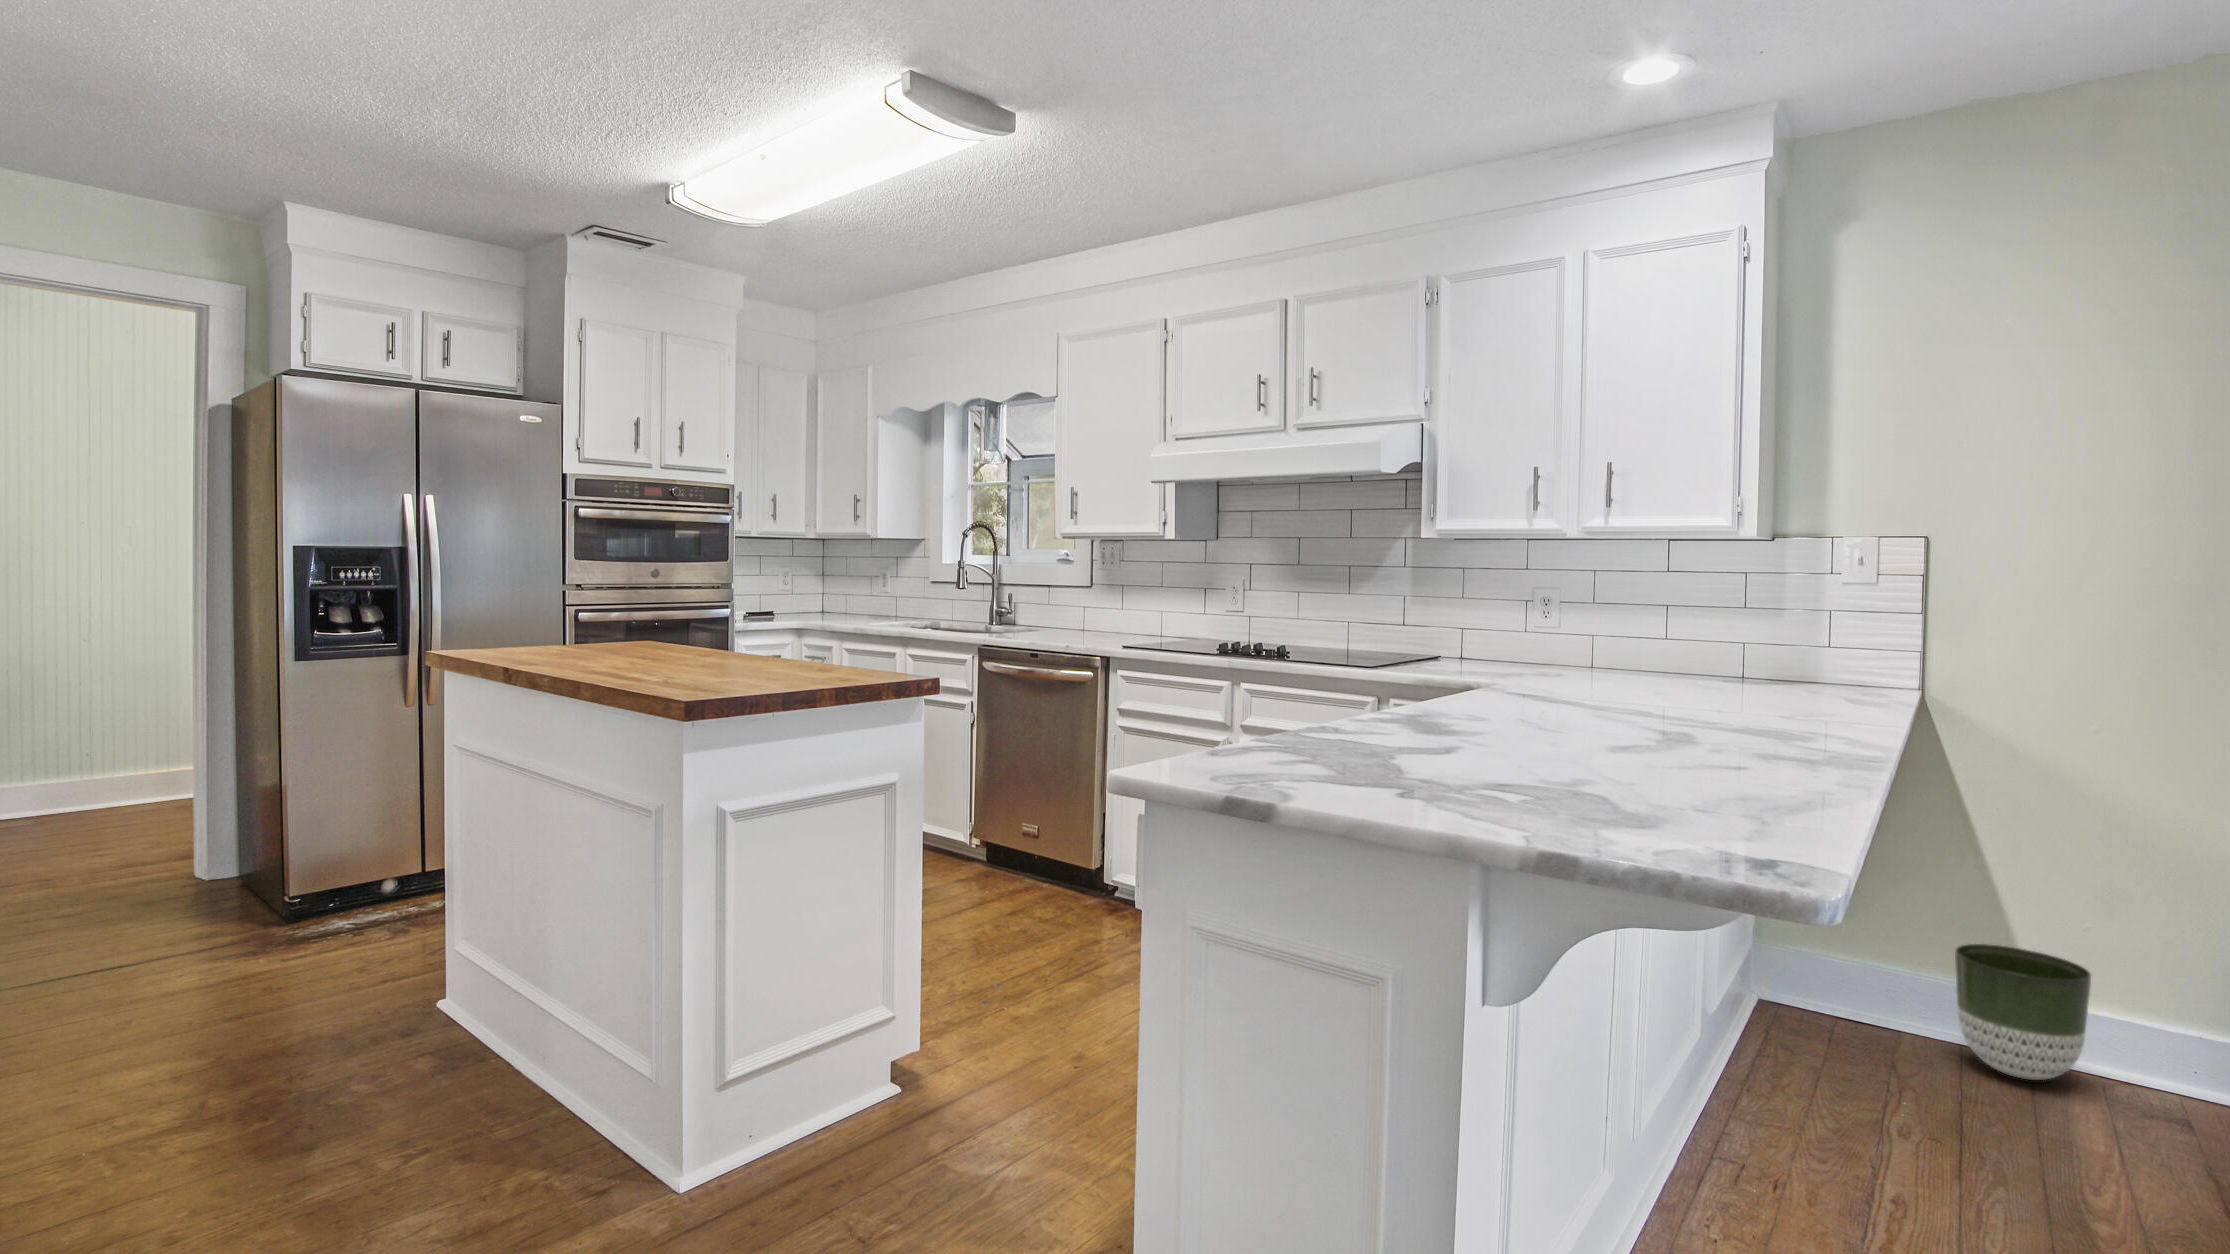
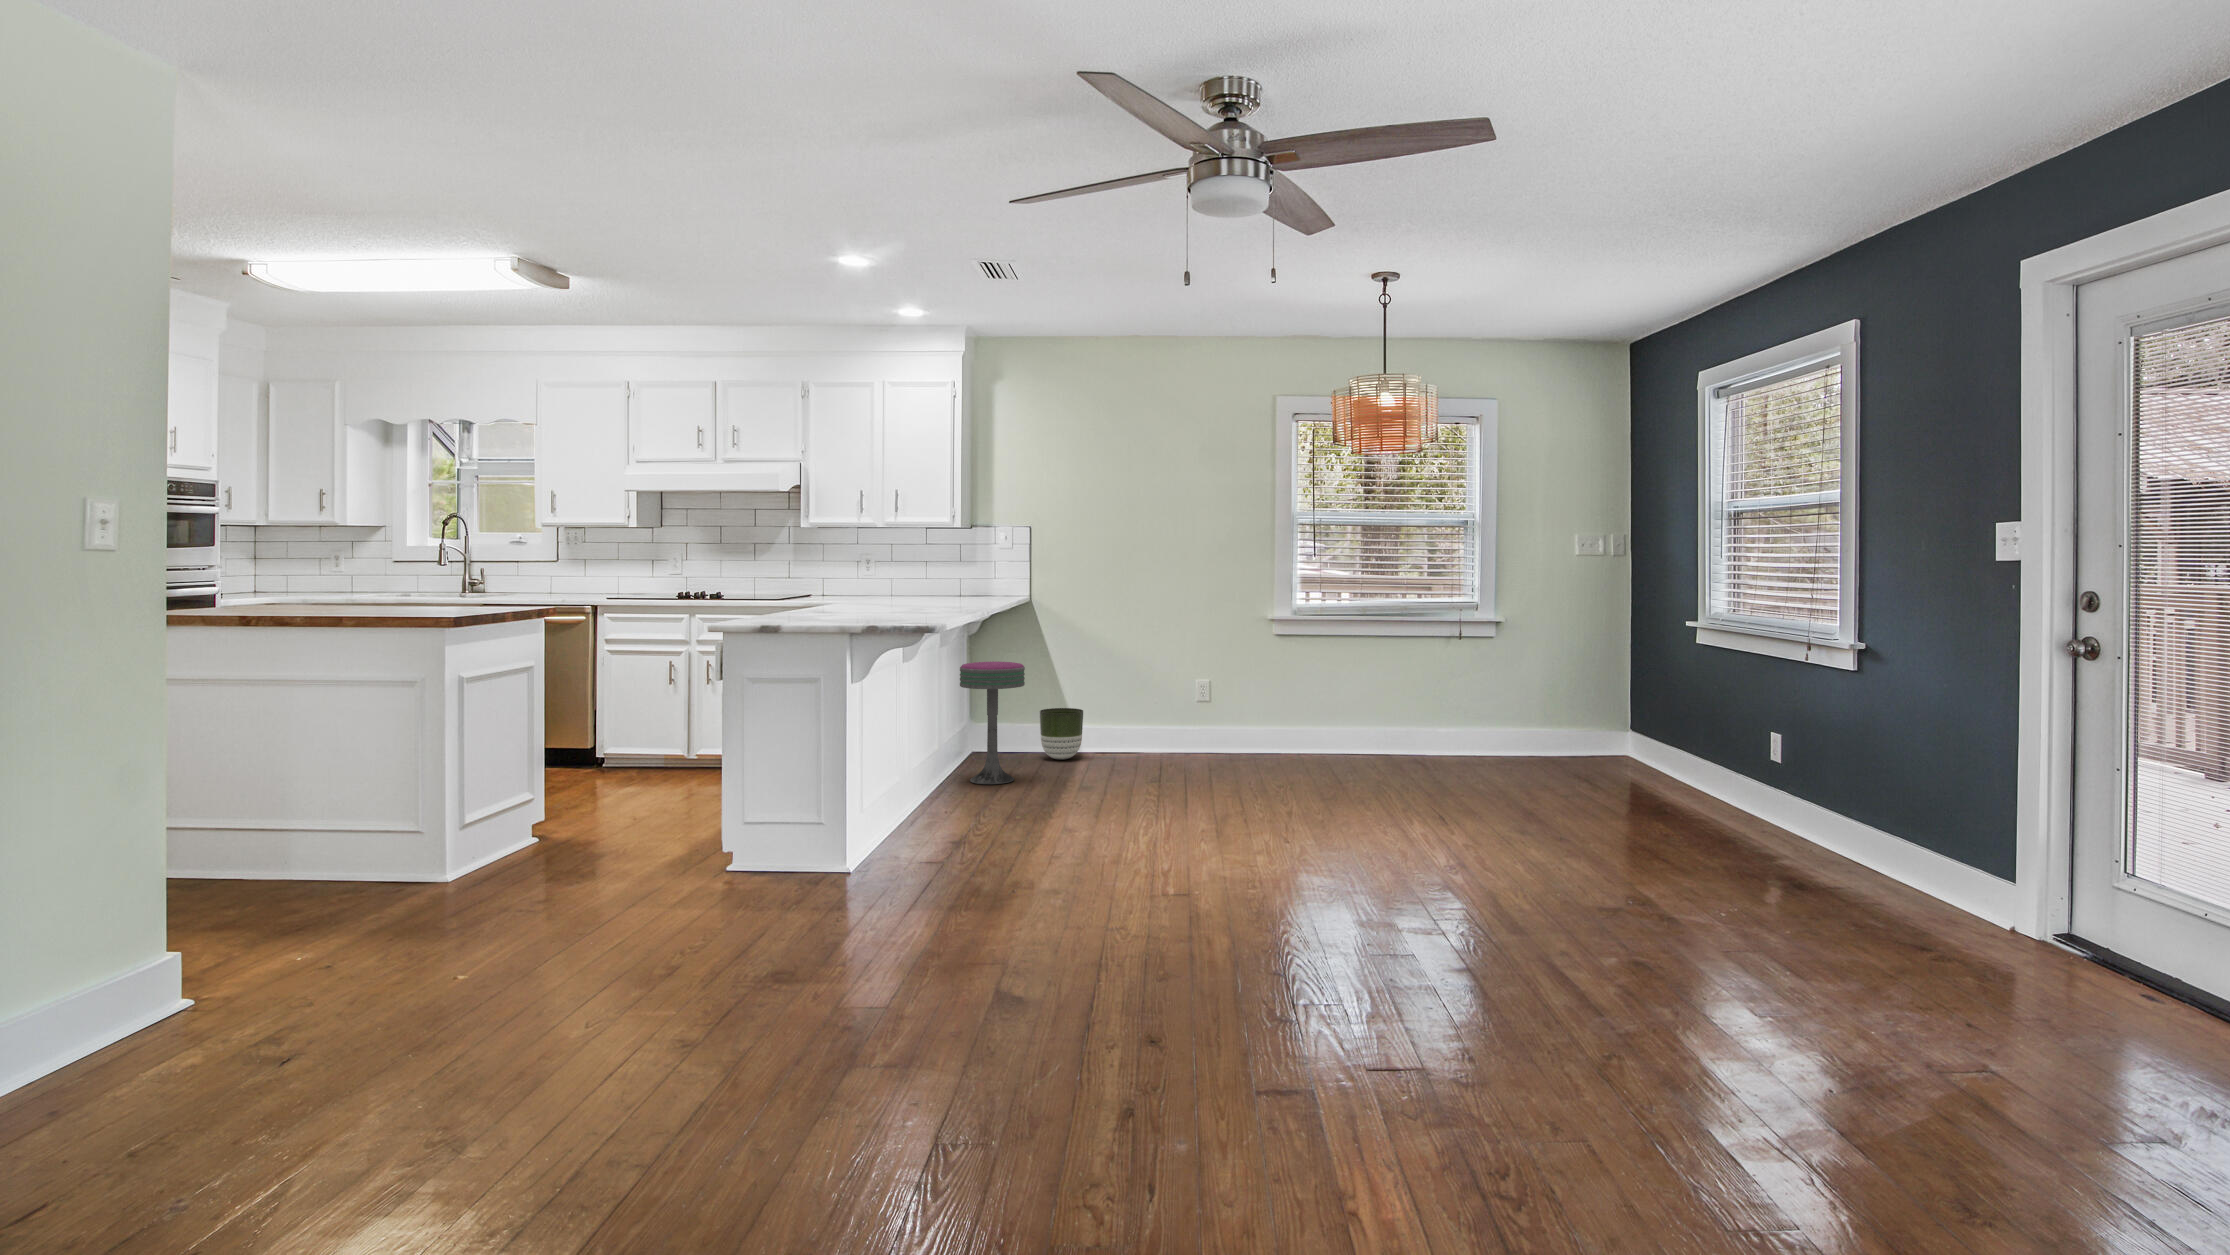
bar stool: none [1776,846,1968,1170] -> present [960,661,1025,784]

